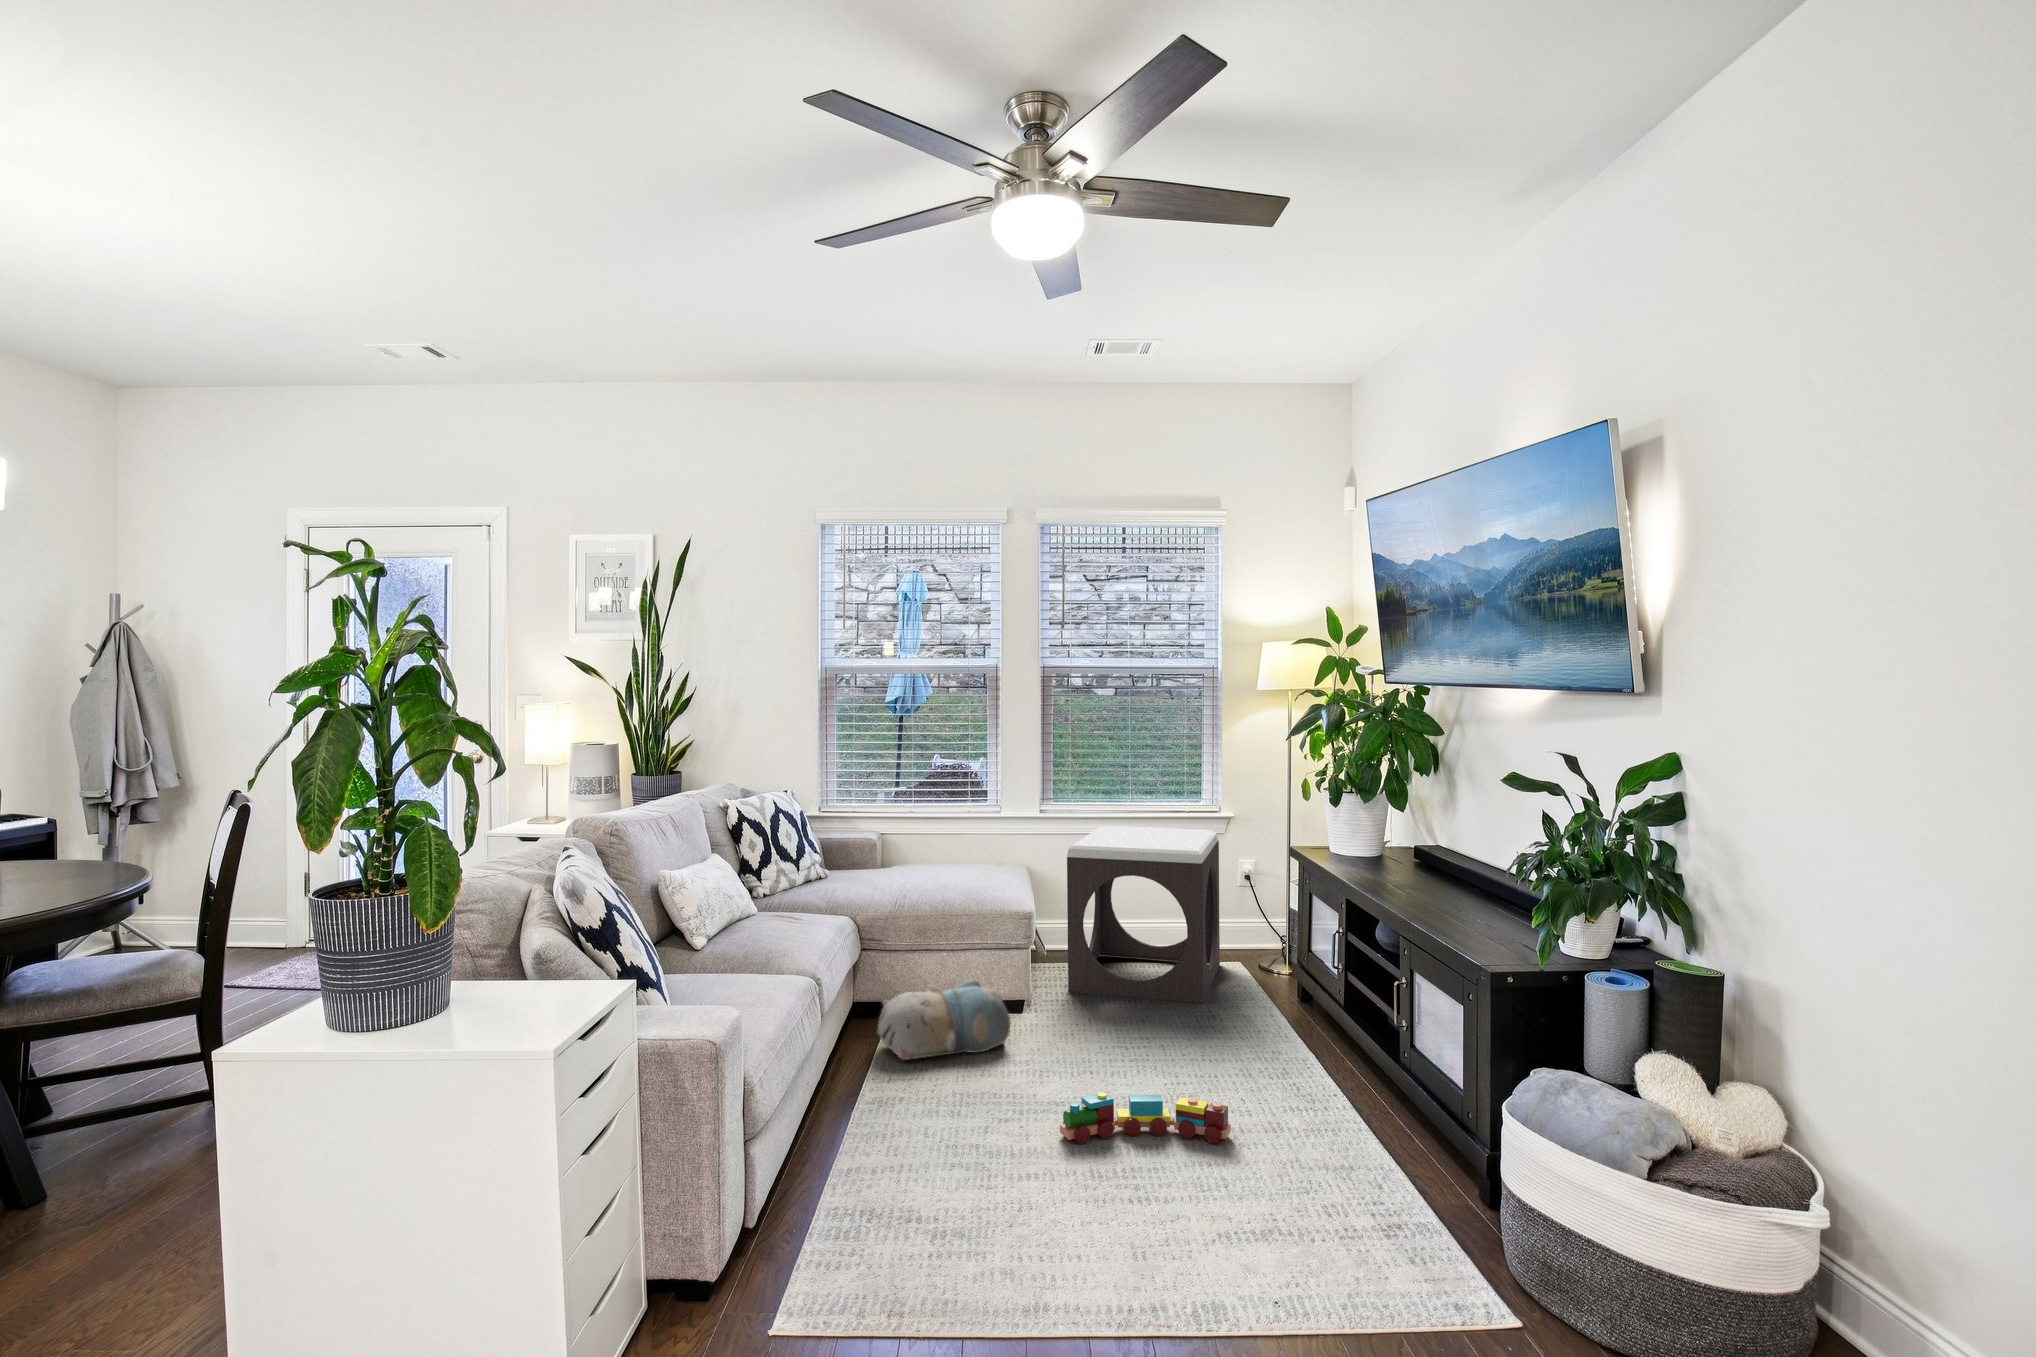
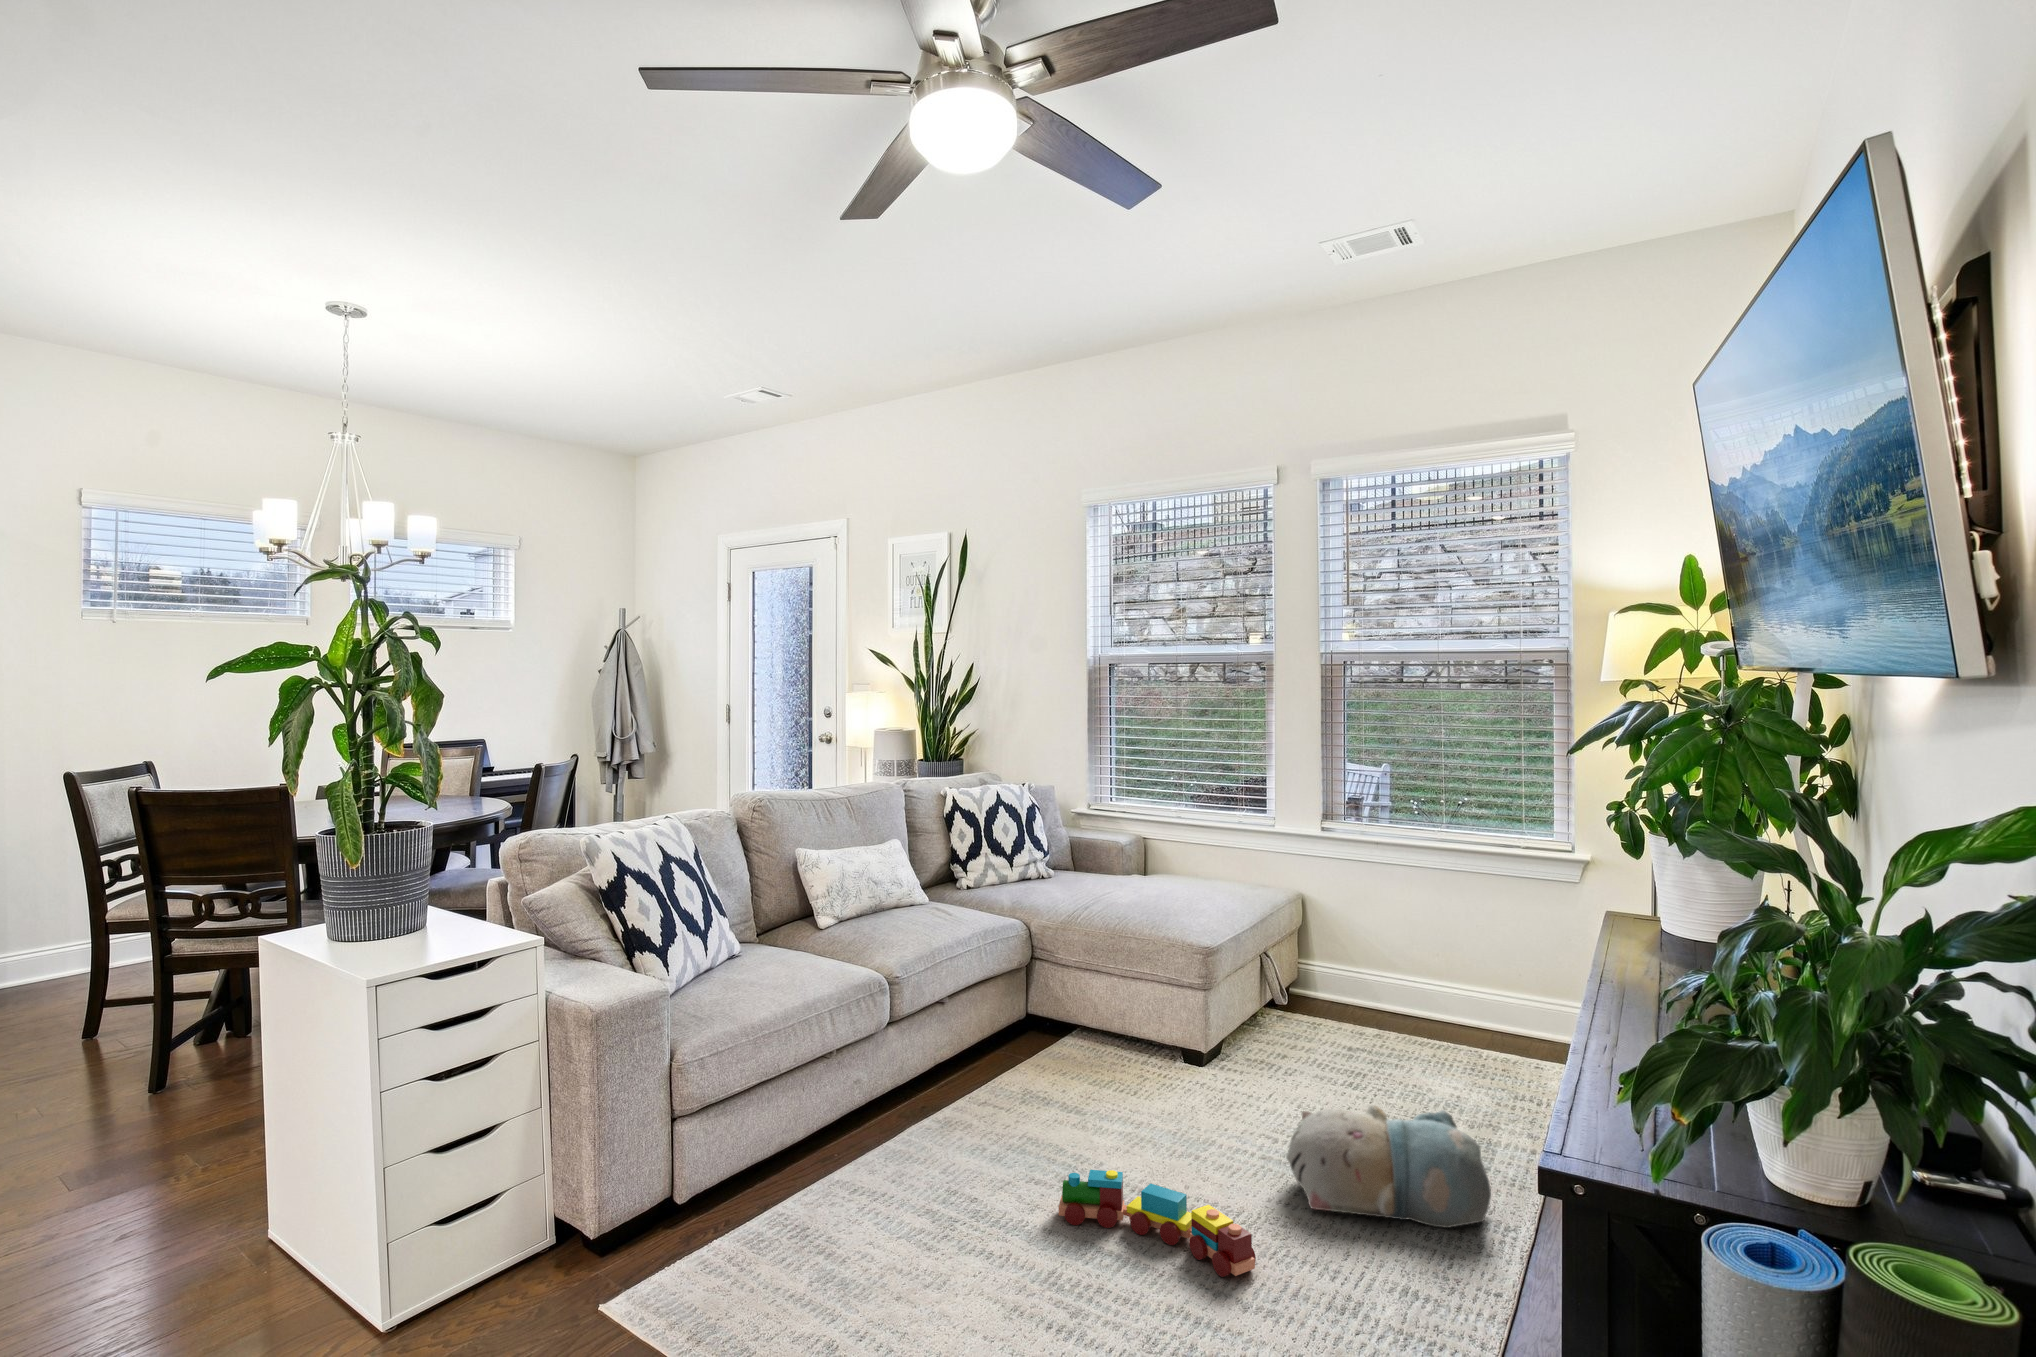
footstool: present [1067,826,1220,1003] -> none [1289,855,1534,1102]
plush toy: present [878,980,1011,1060] -> present [1286,1105,1491,1228]

